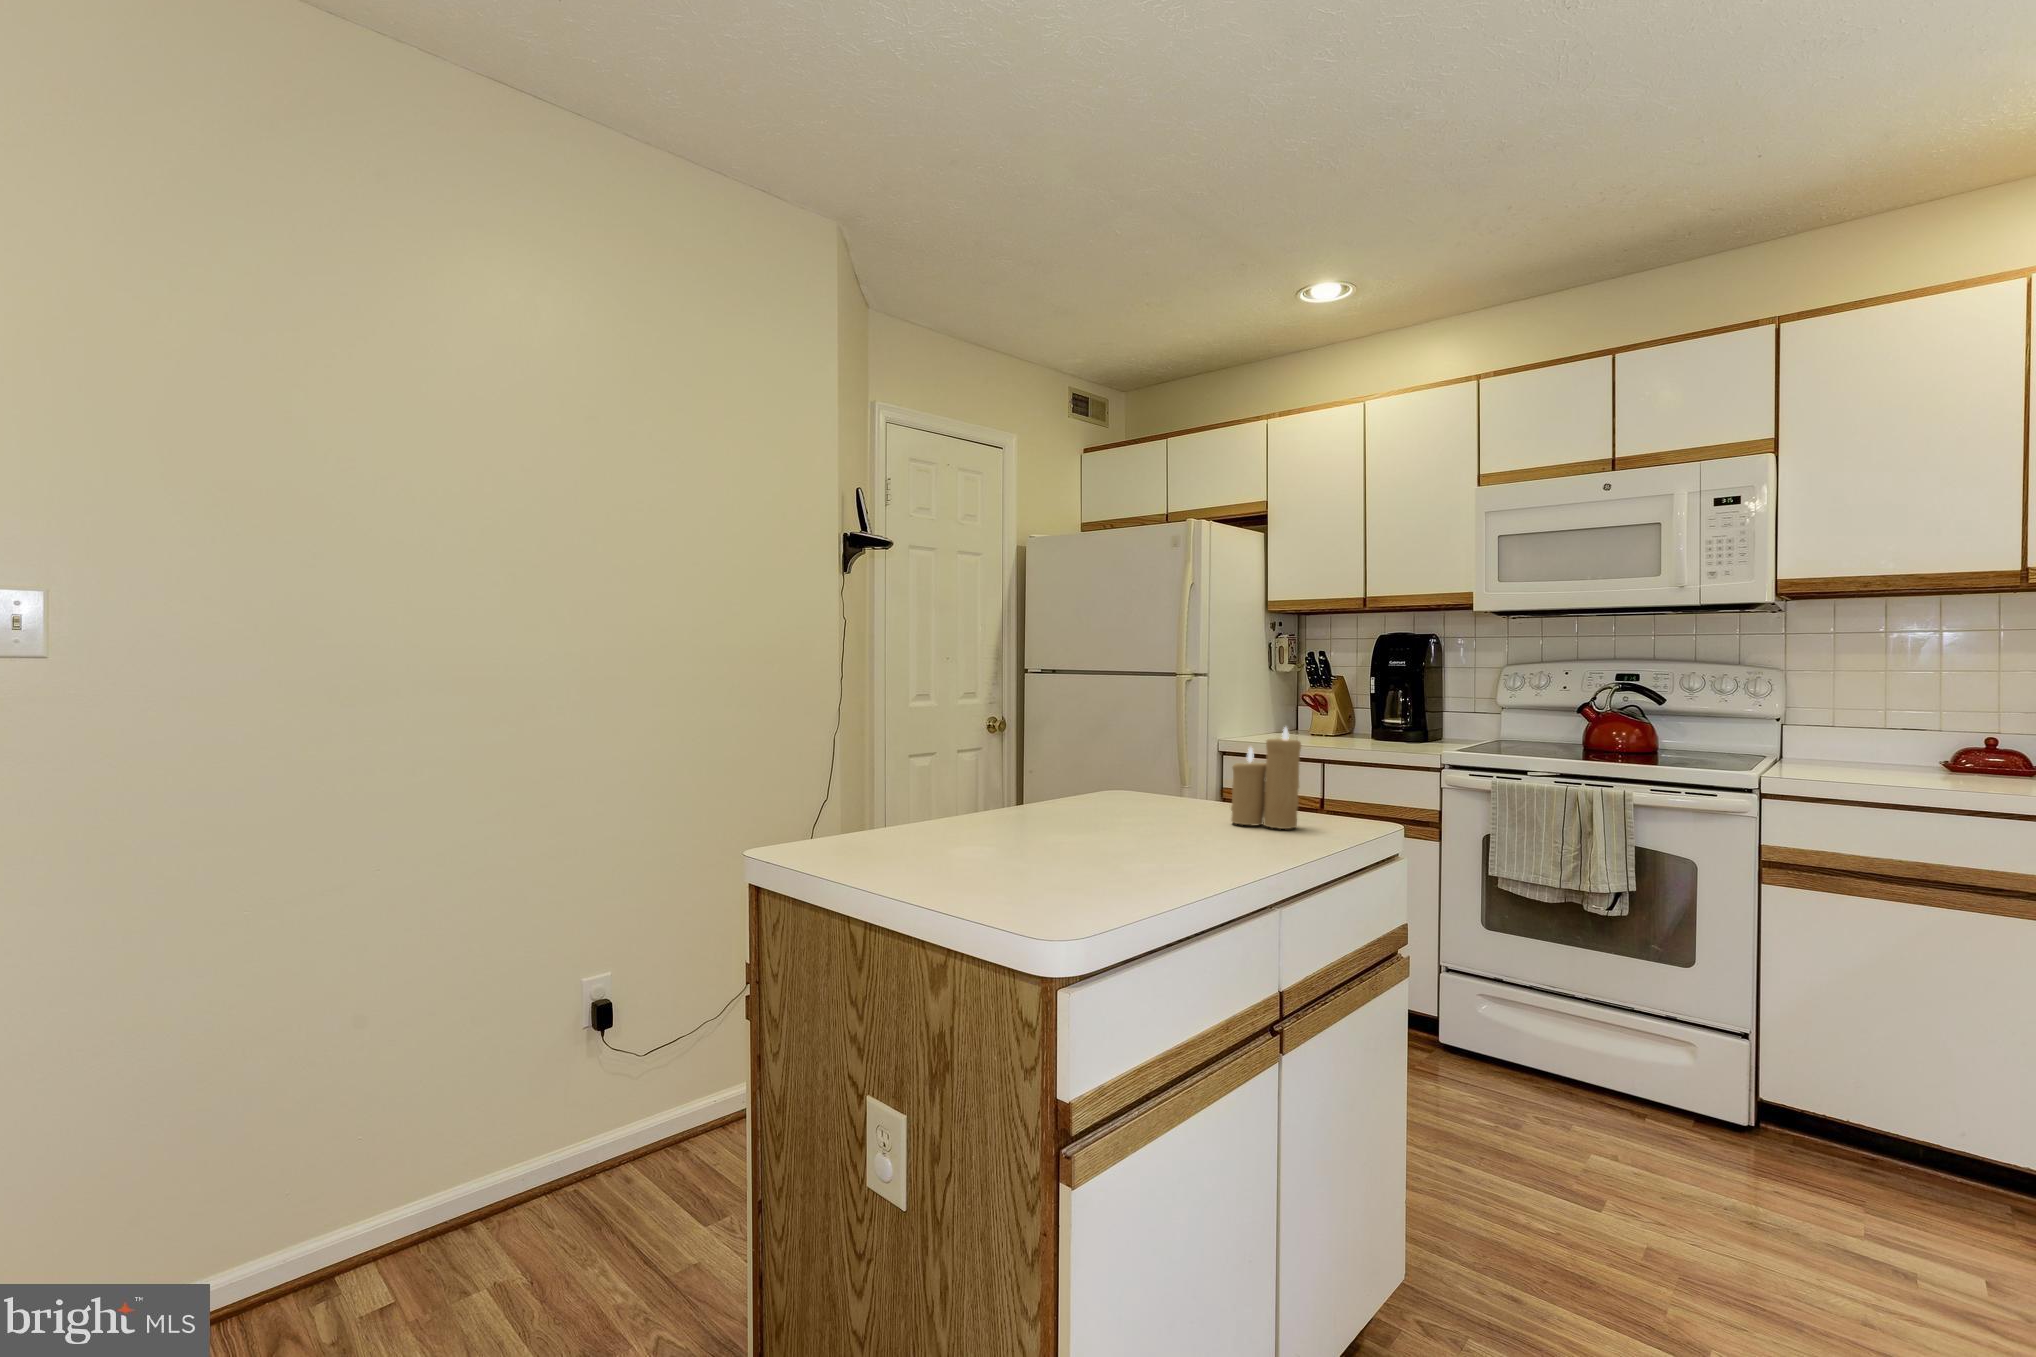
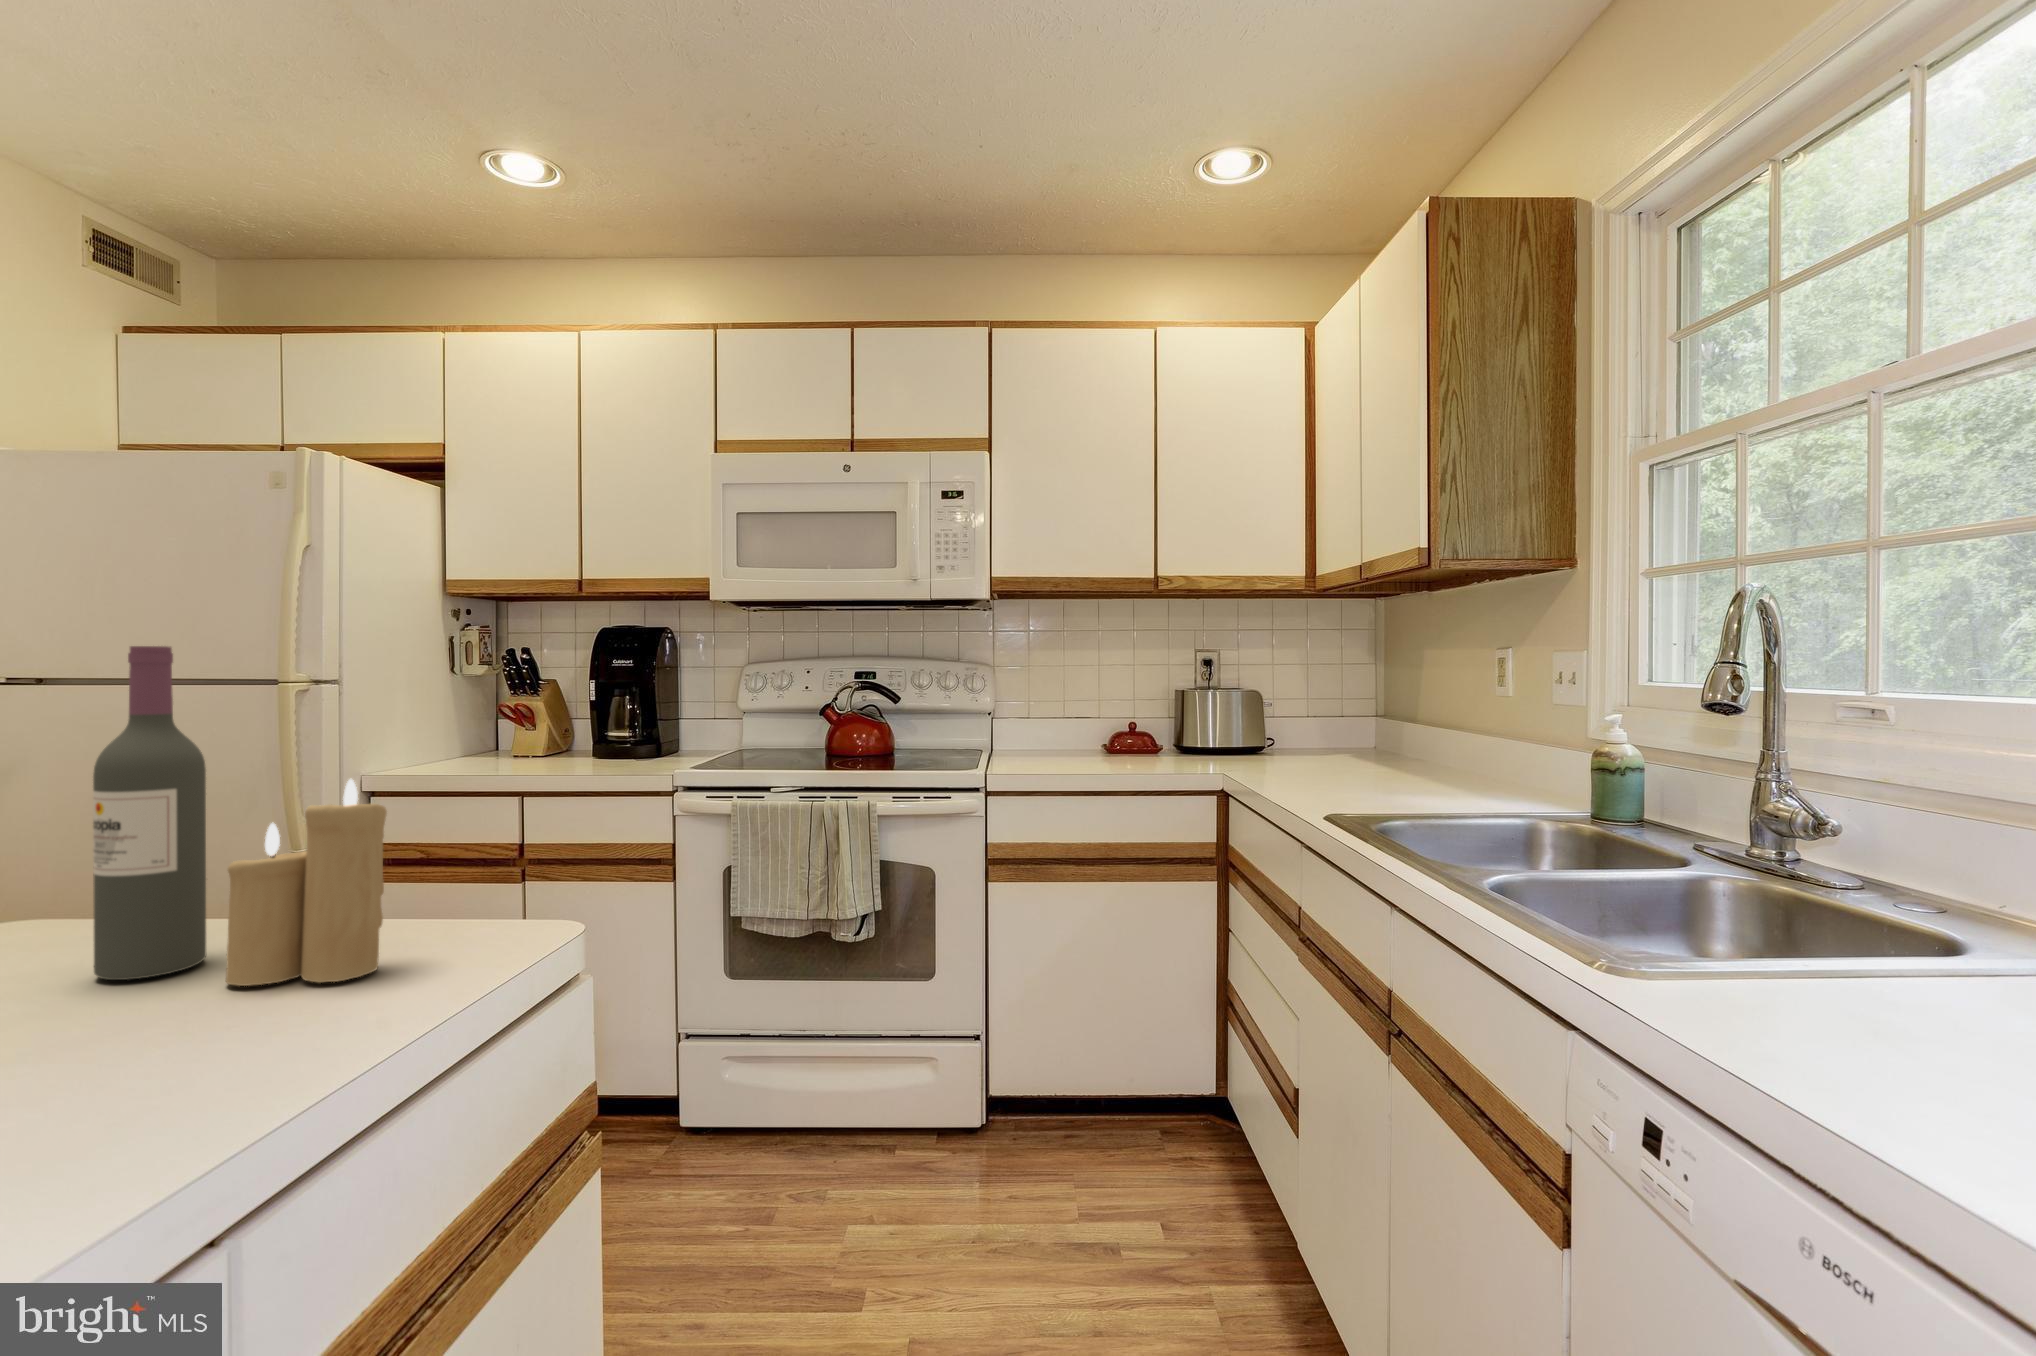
wine bottle: none [1175,658,1217,816] -> present [93,646,206,980]

